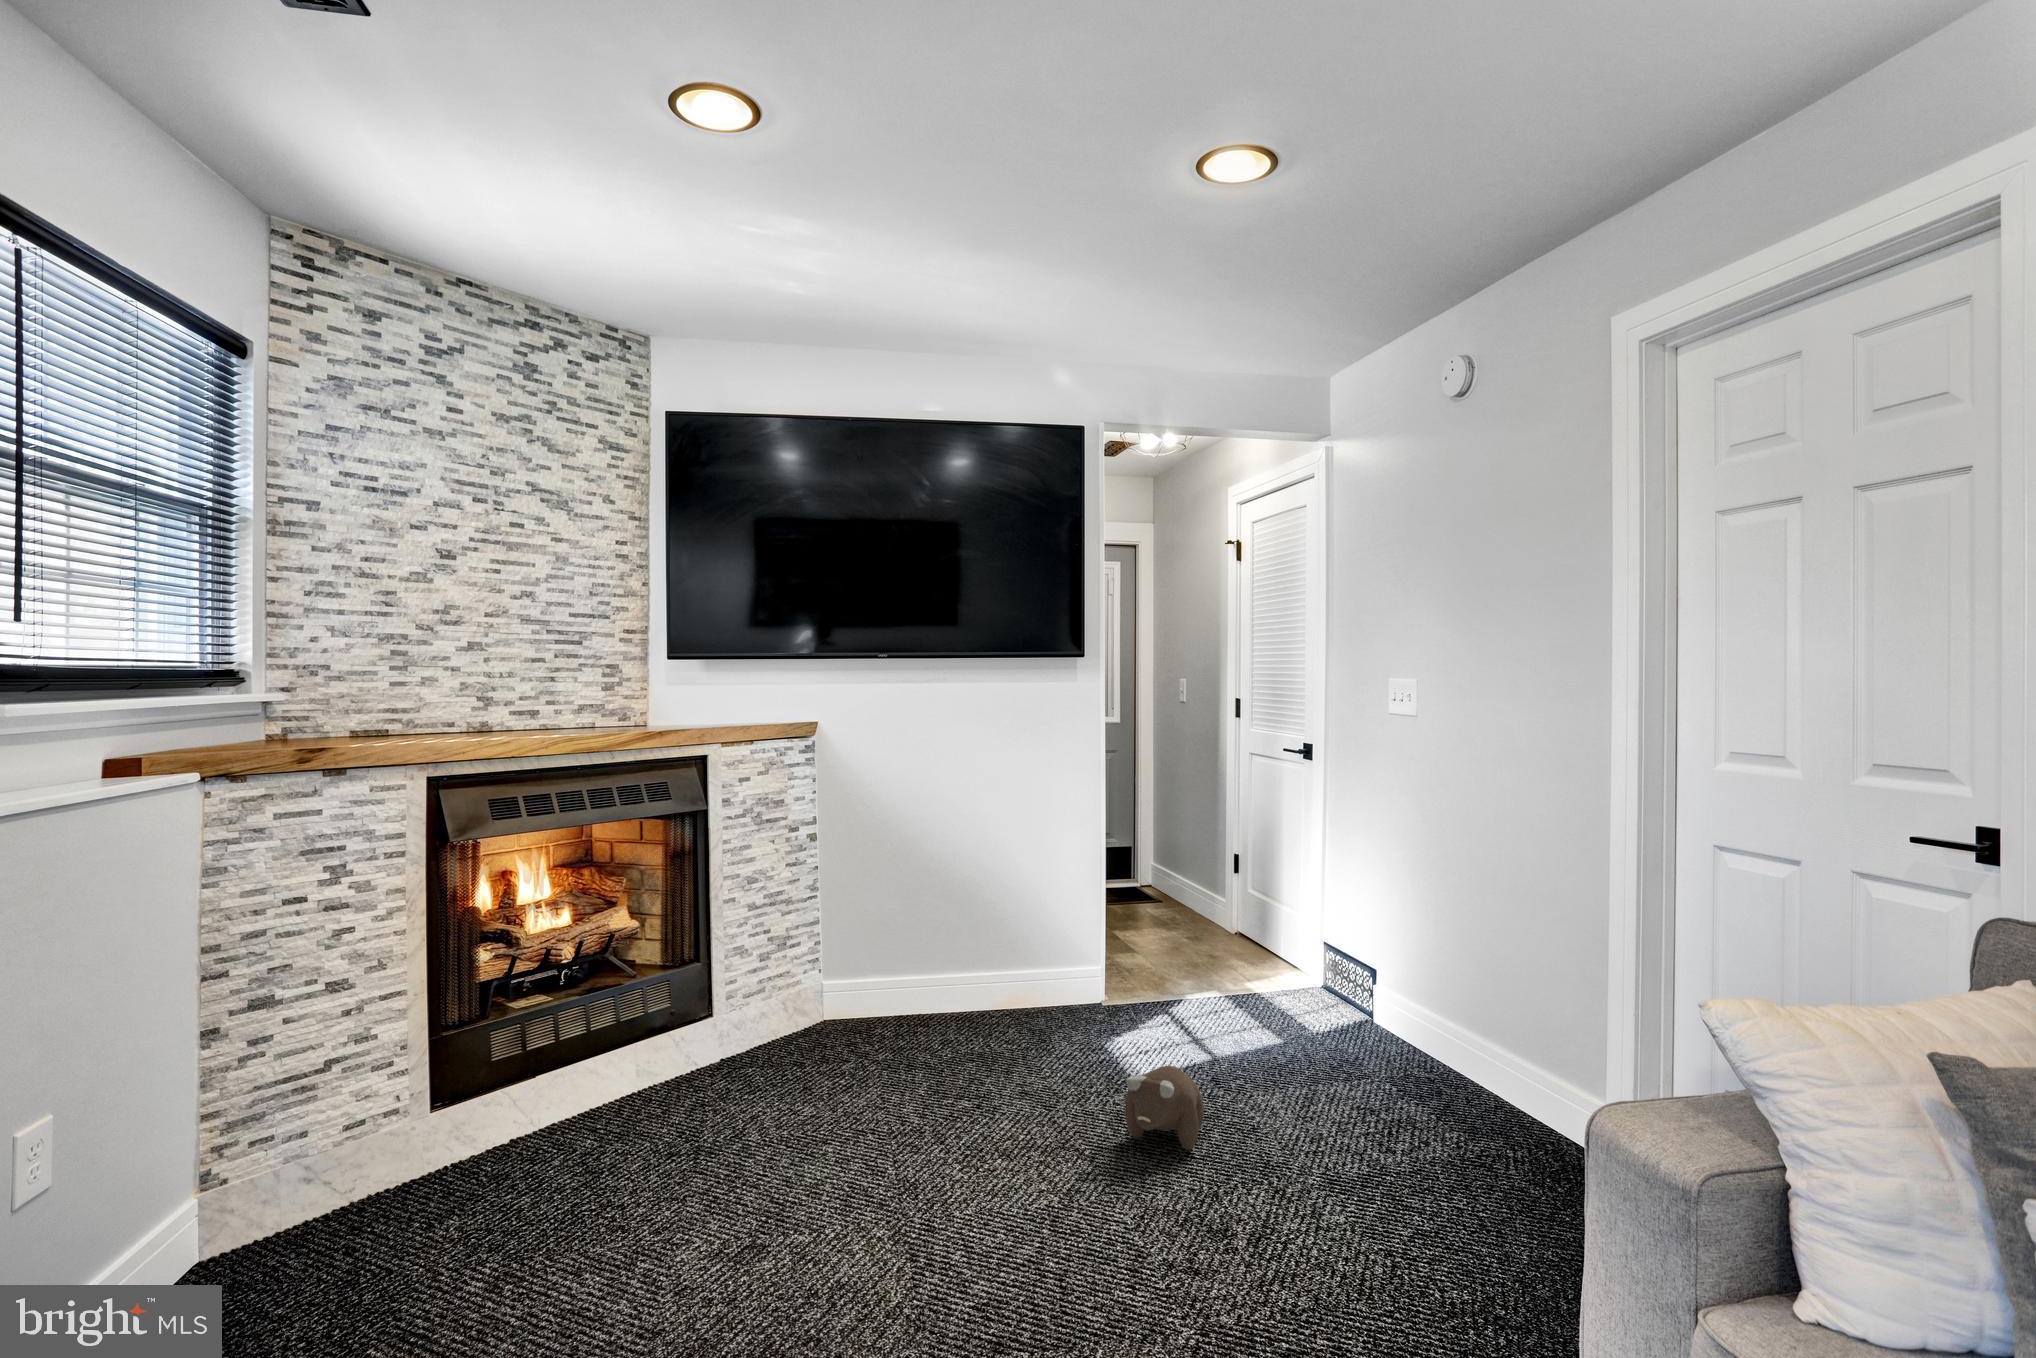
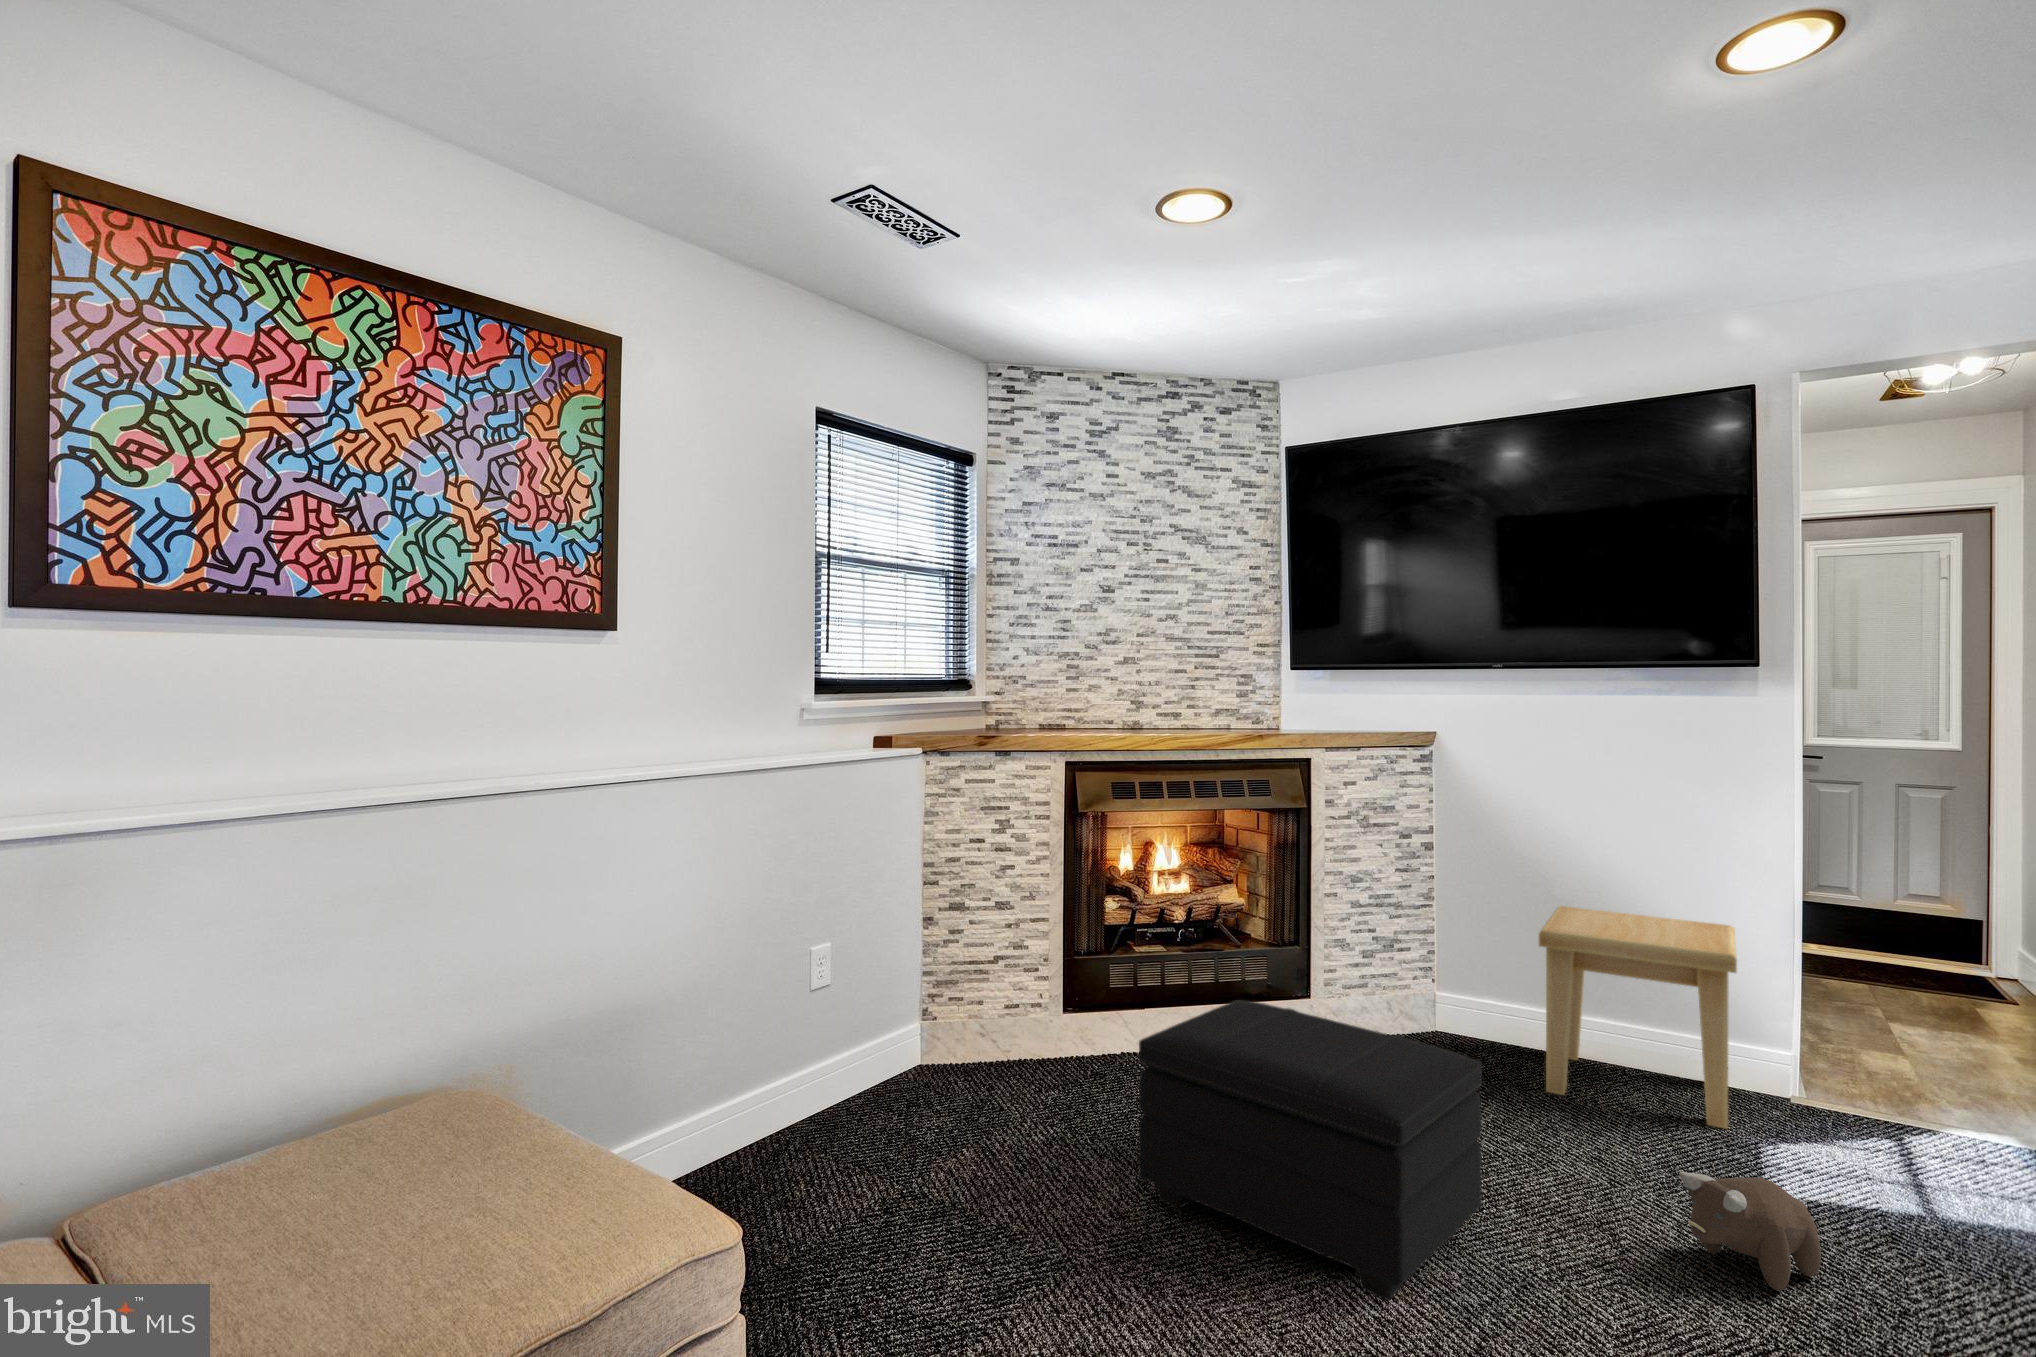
side table: none [925,872,1083,1048] -> present [1539,906,1737,1129]
footstool: none [661,1023,991,1293] -> present [1139,1000,1482,1300]

